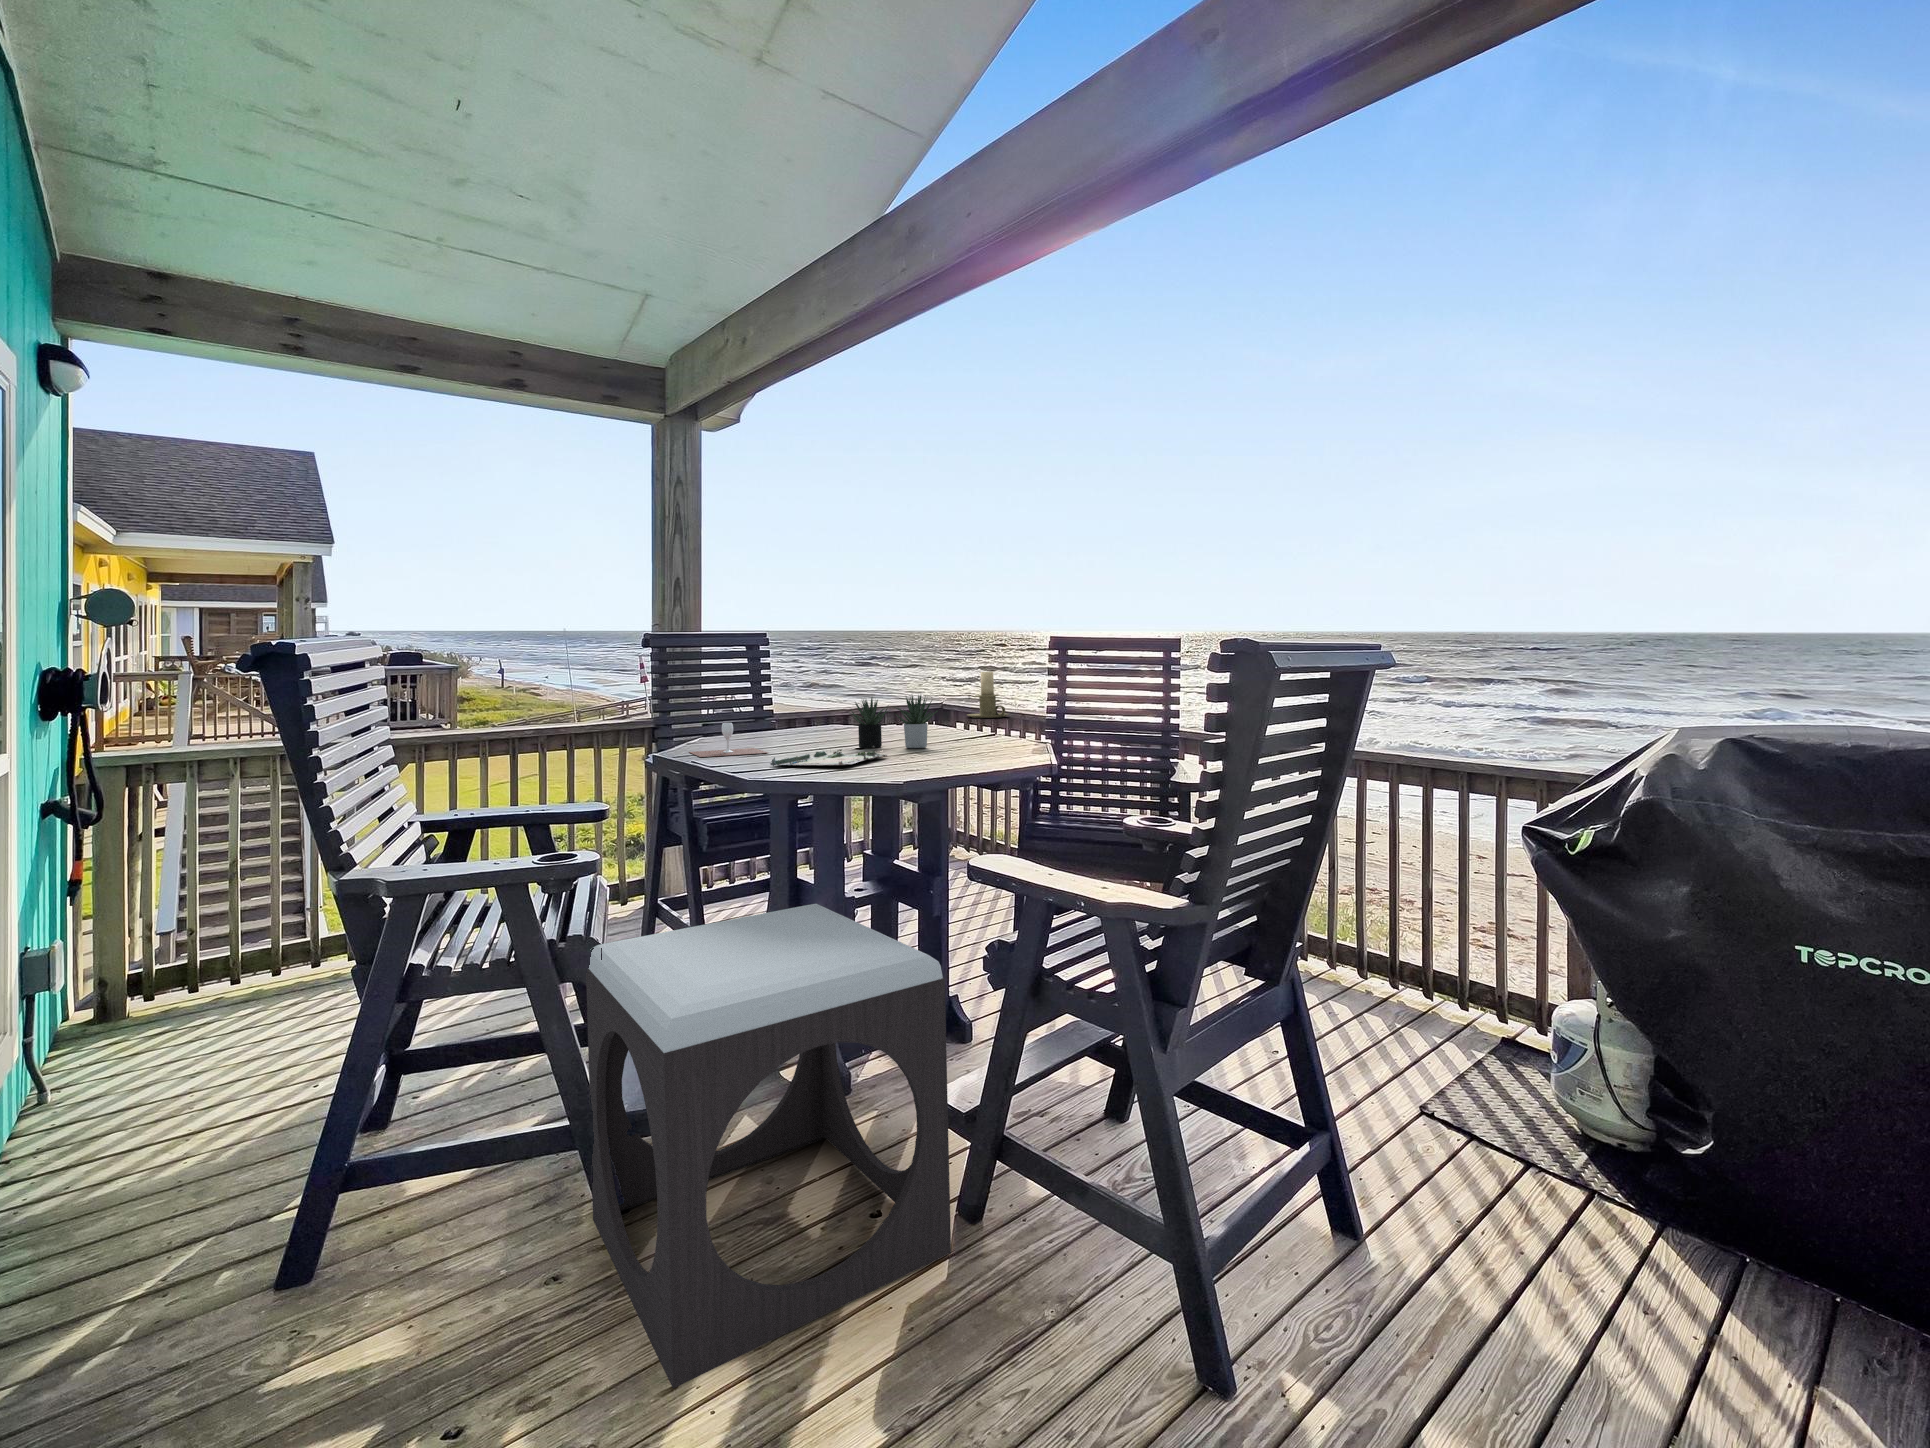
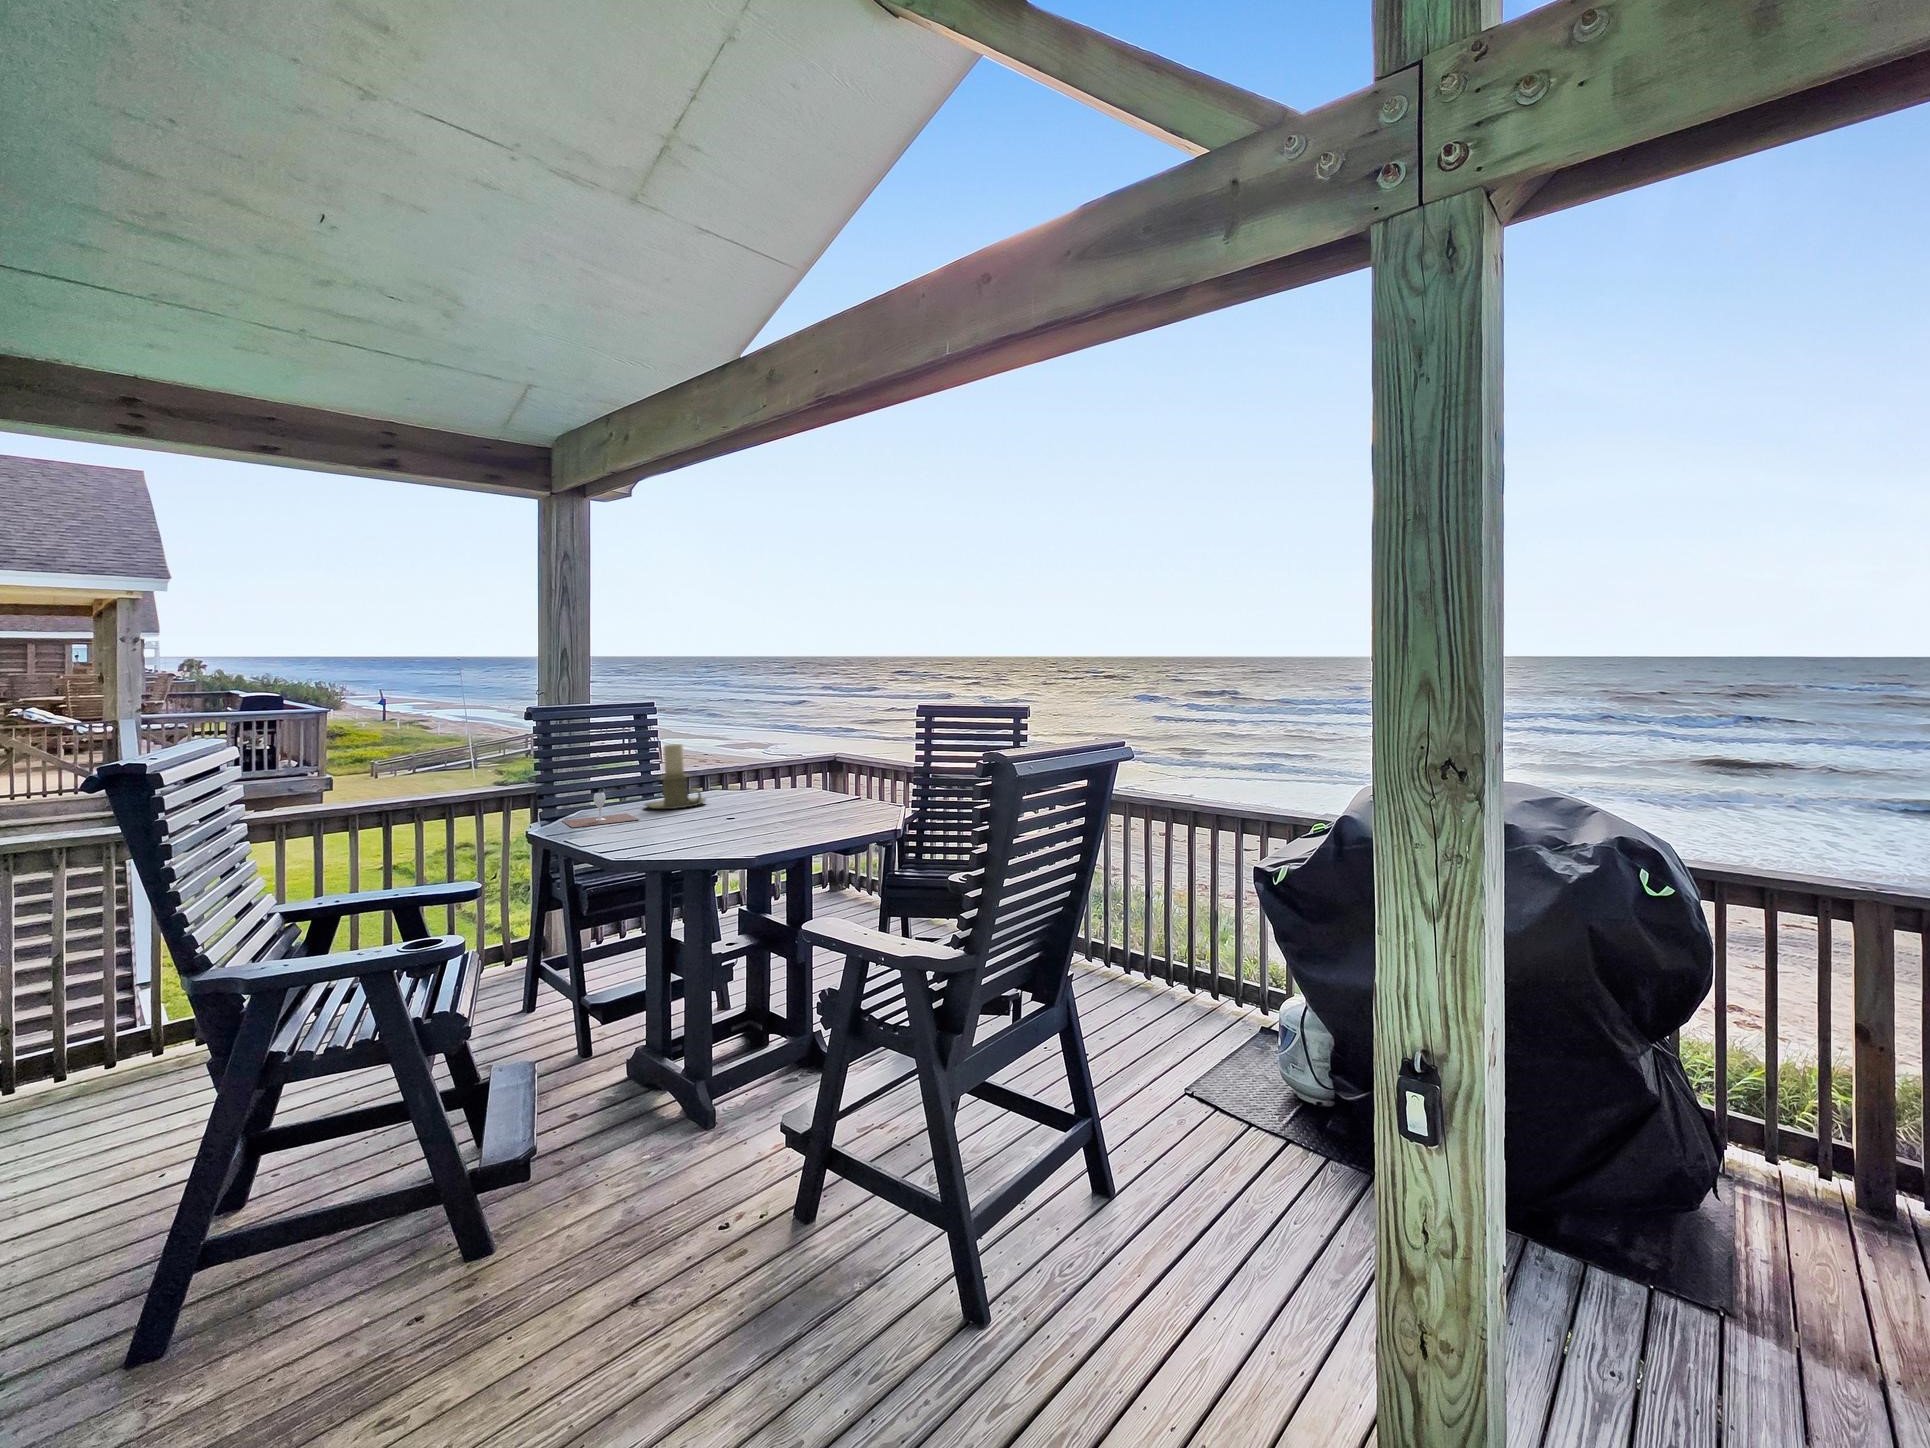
candle holder: present [967,672,1009,718] -> present [645,744,706,809]
succulent plant: present [850,695,938,748] -> none [715,757,802,810]
tray: present [770,746,887,766] -> none [635,810,749,838]
footstool: present [586,904,951,1388] -> none [451,963,783,1394]

